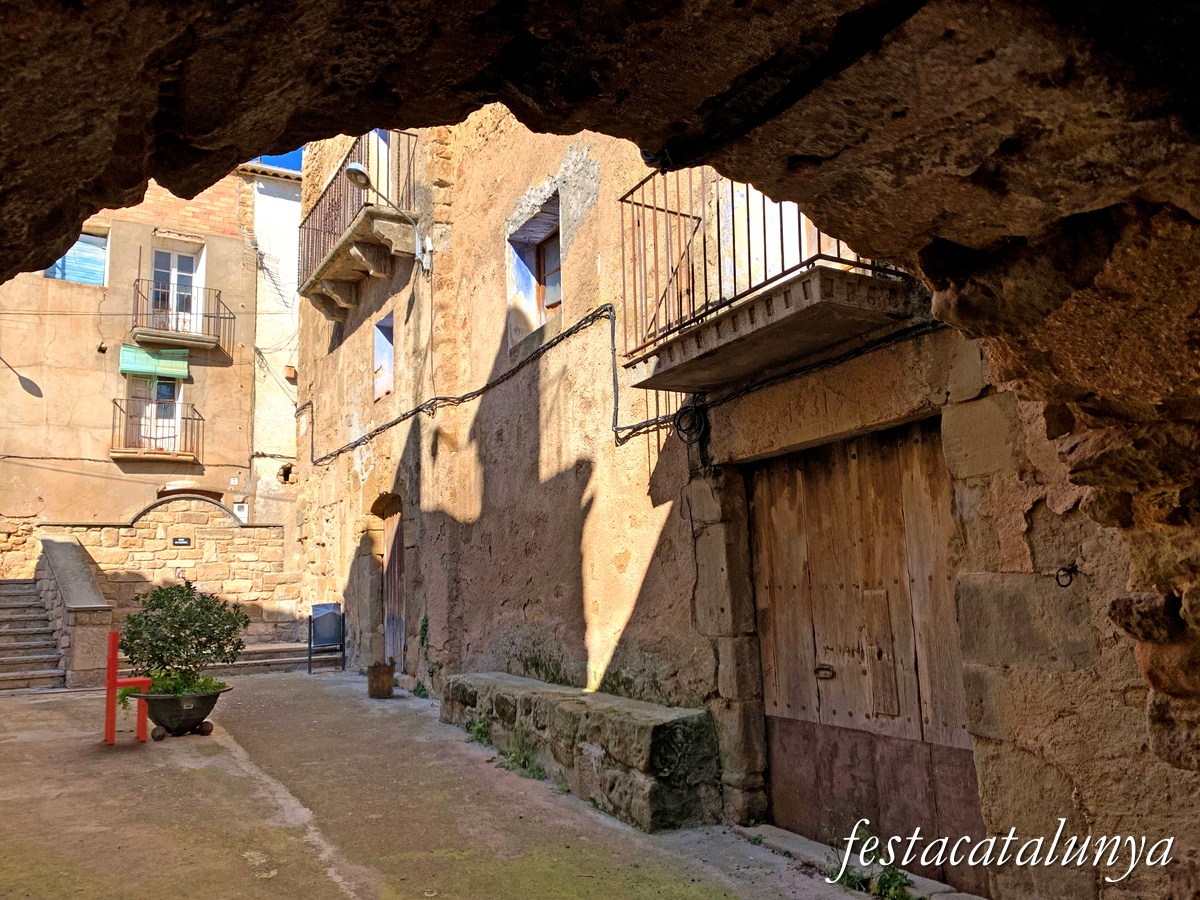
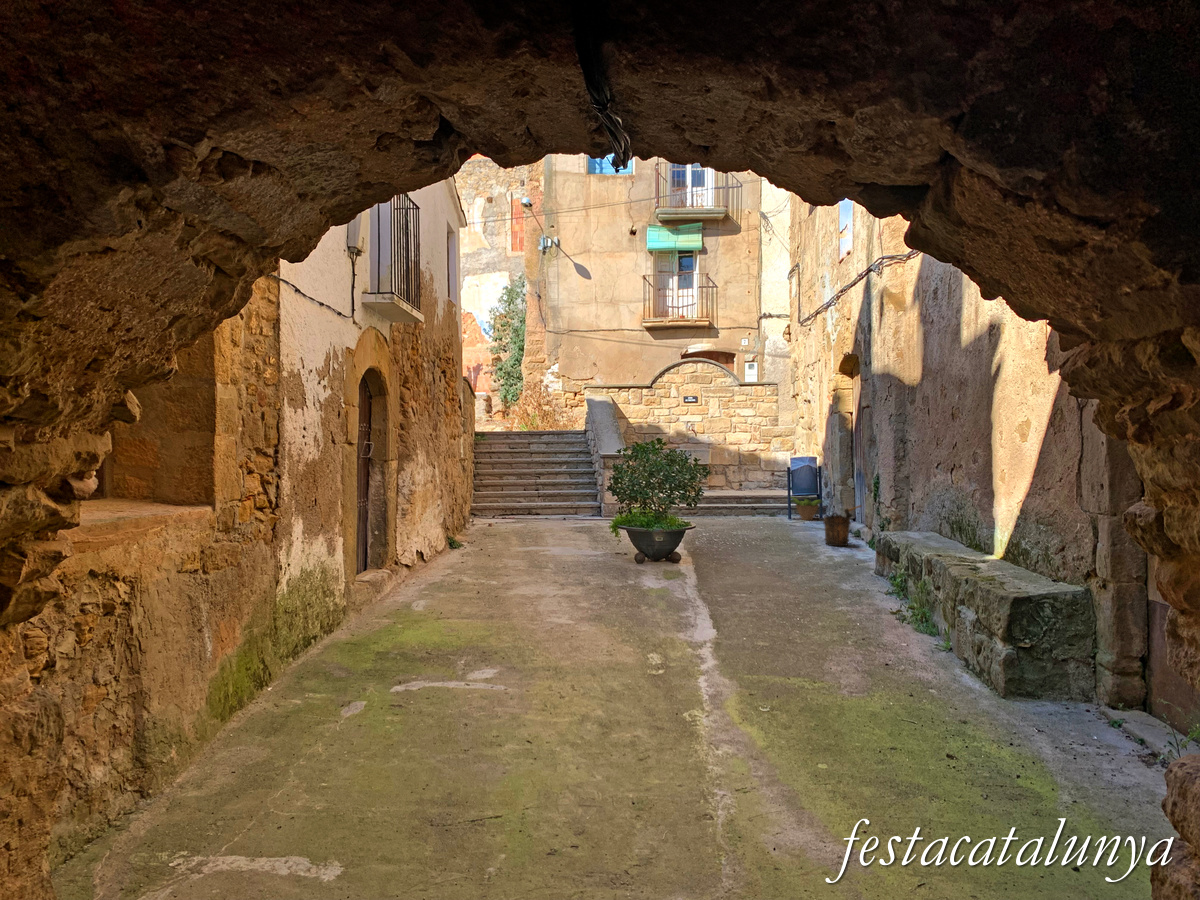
chair: present [104,631,152,744] -> none [599,475,631,563]
decorative plant: none [311,648,349,674] -> present [793,498,821,520]

